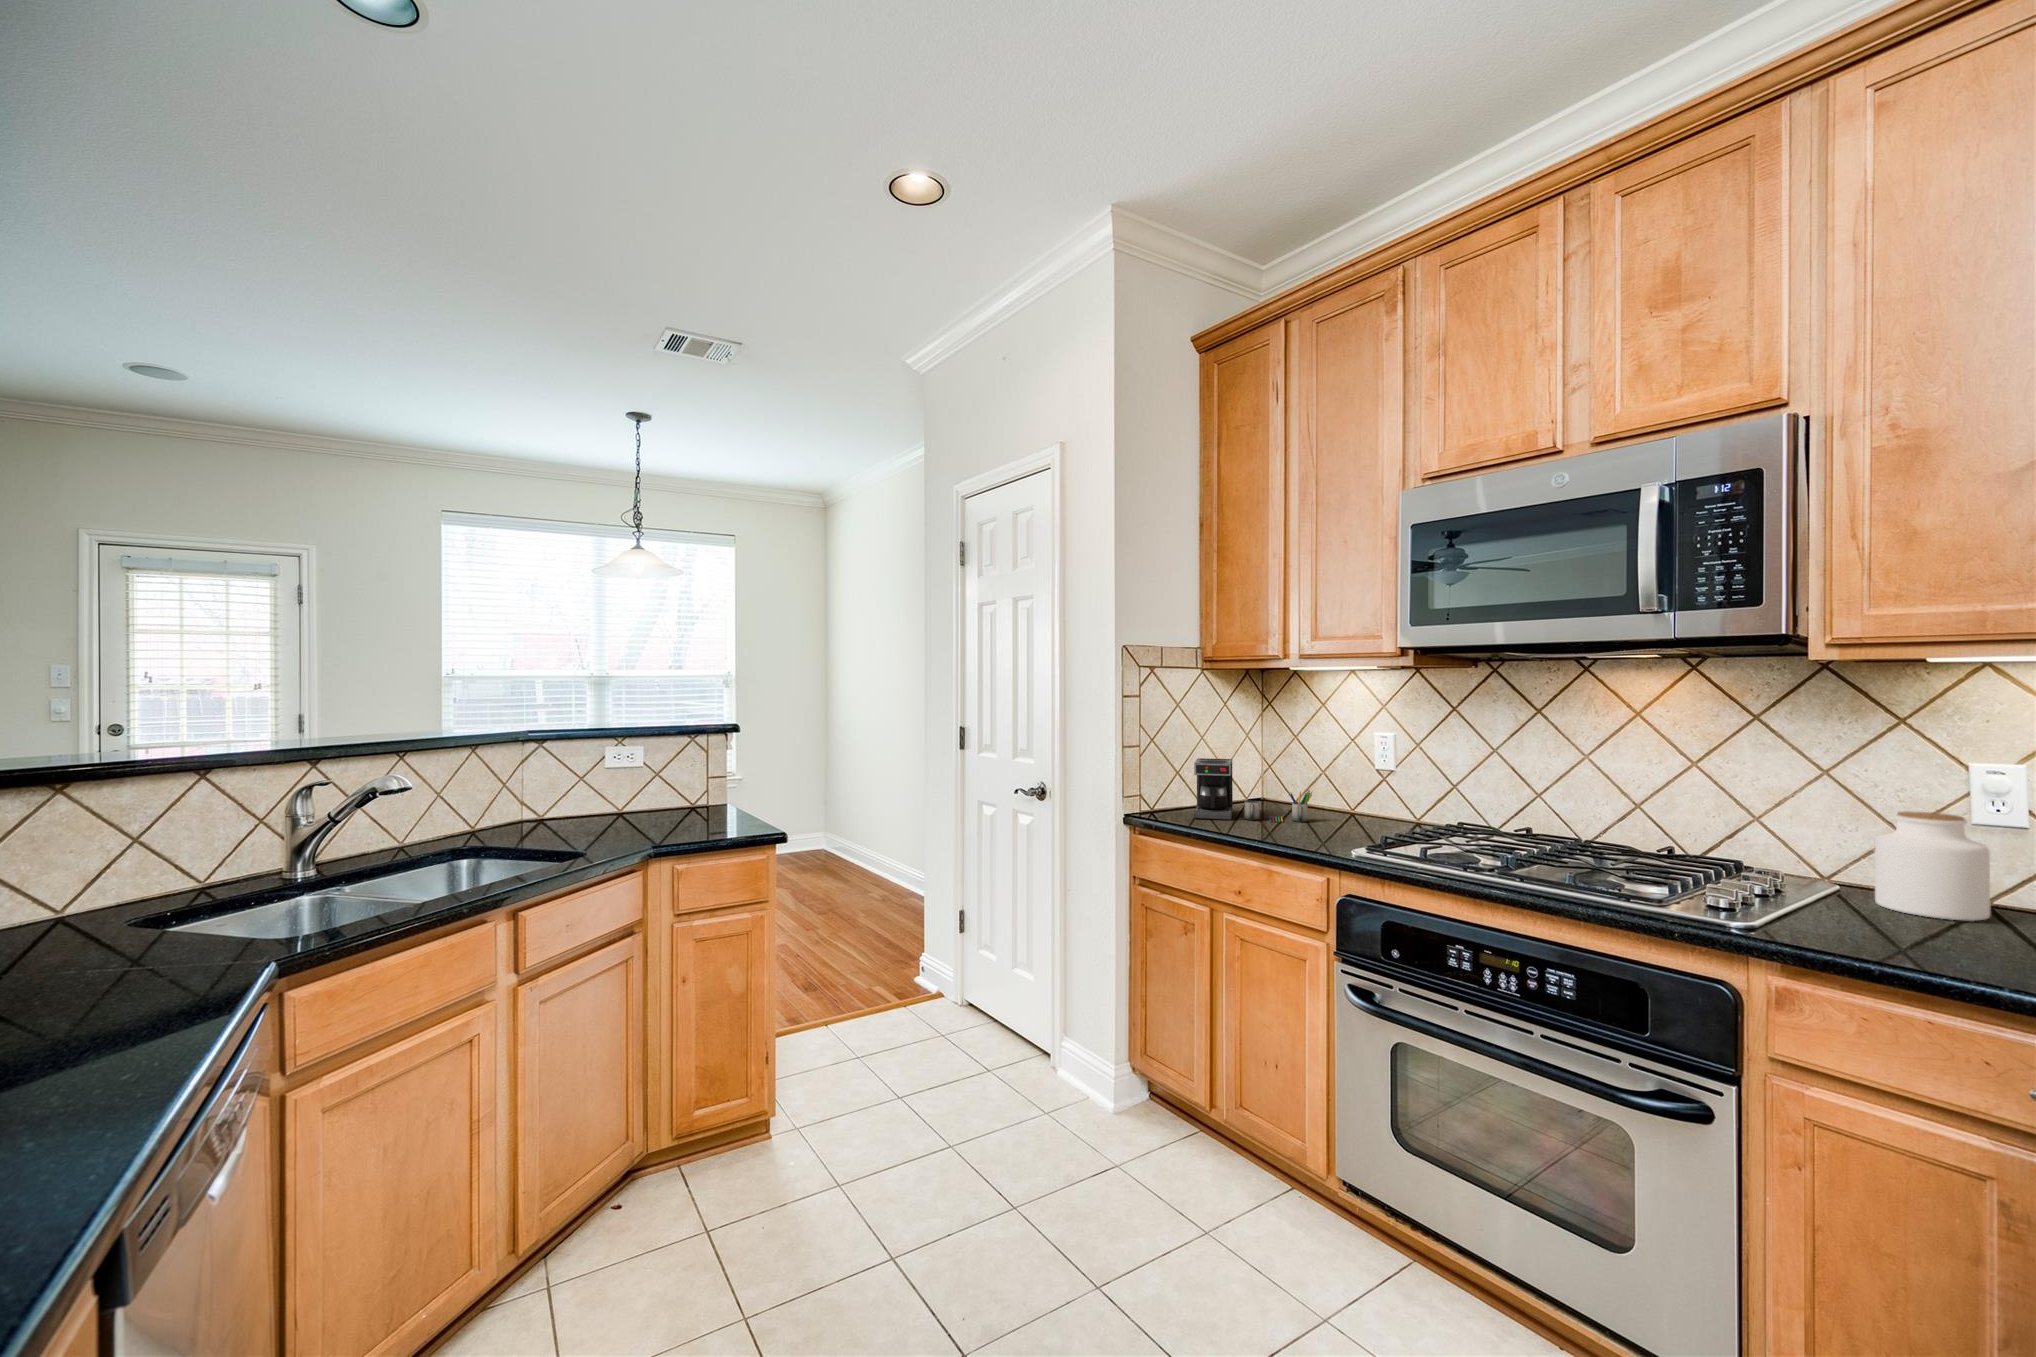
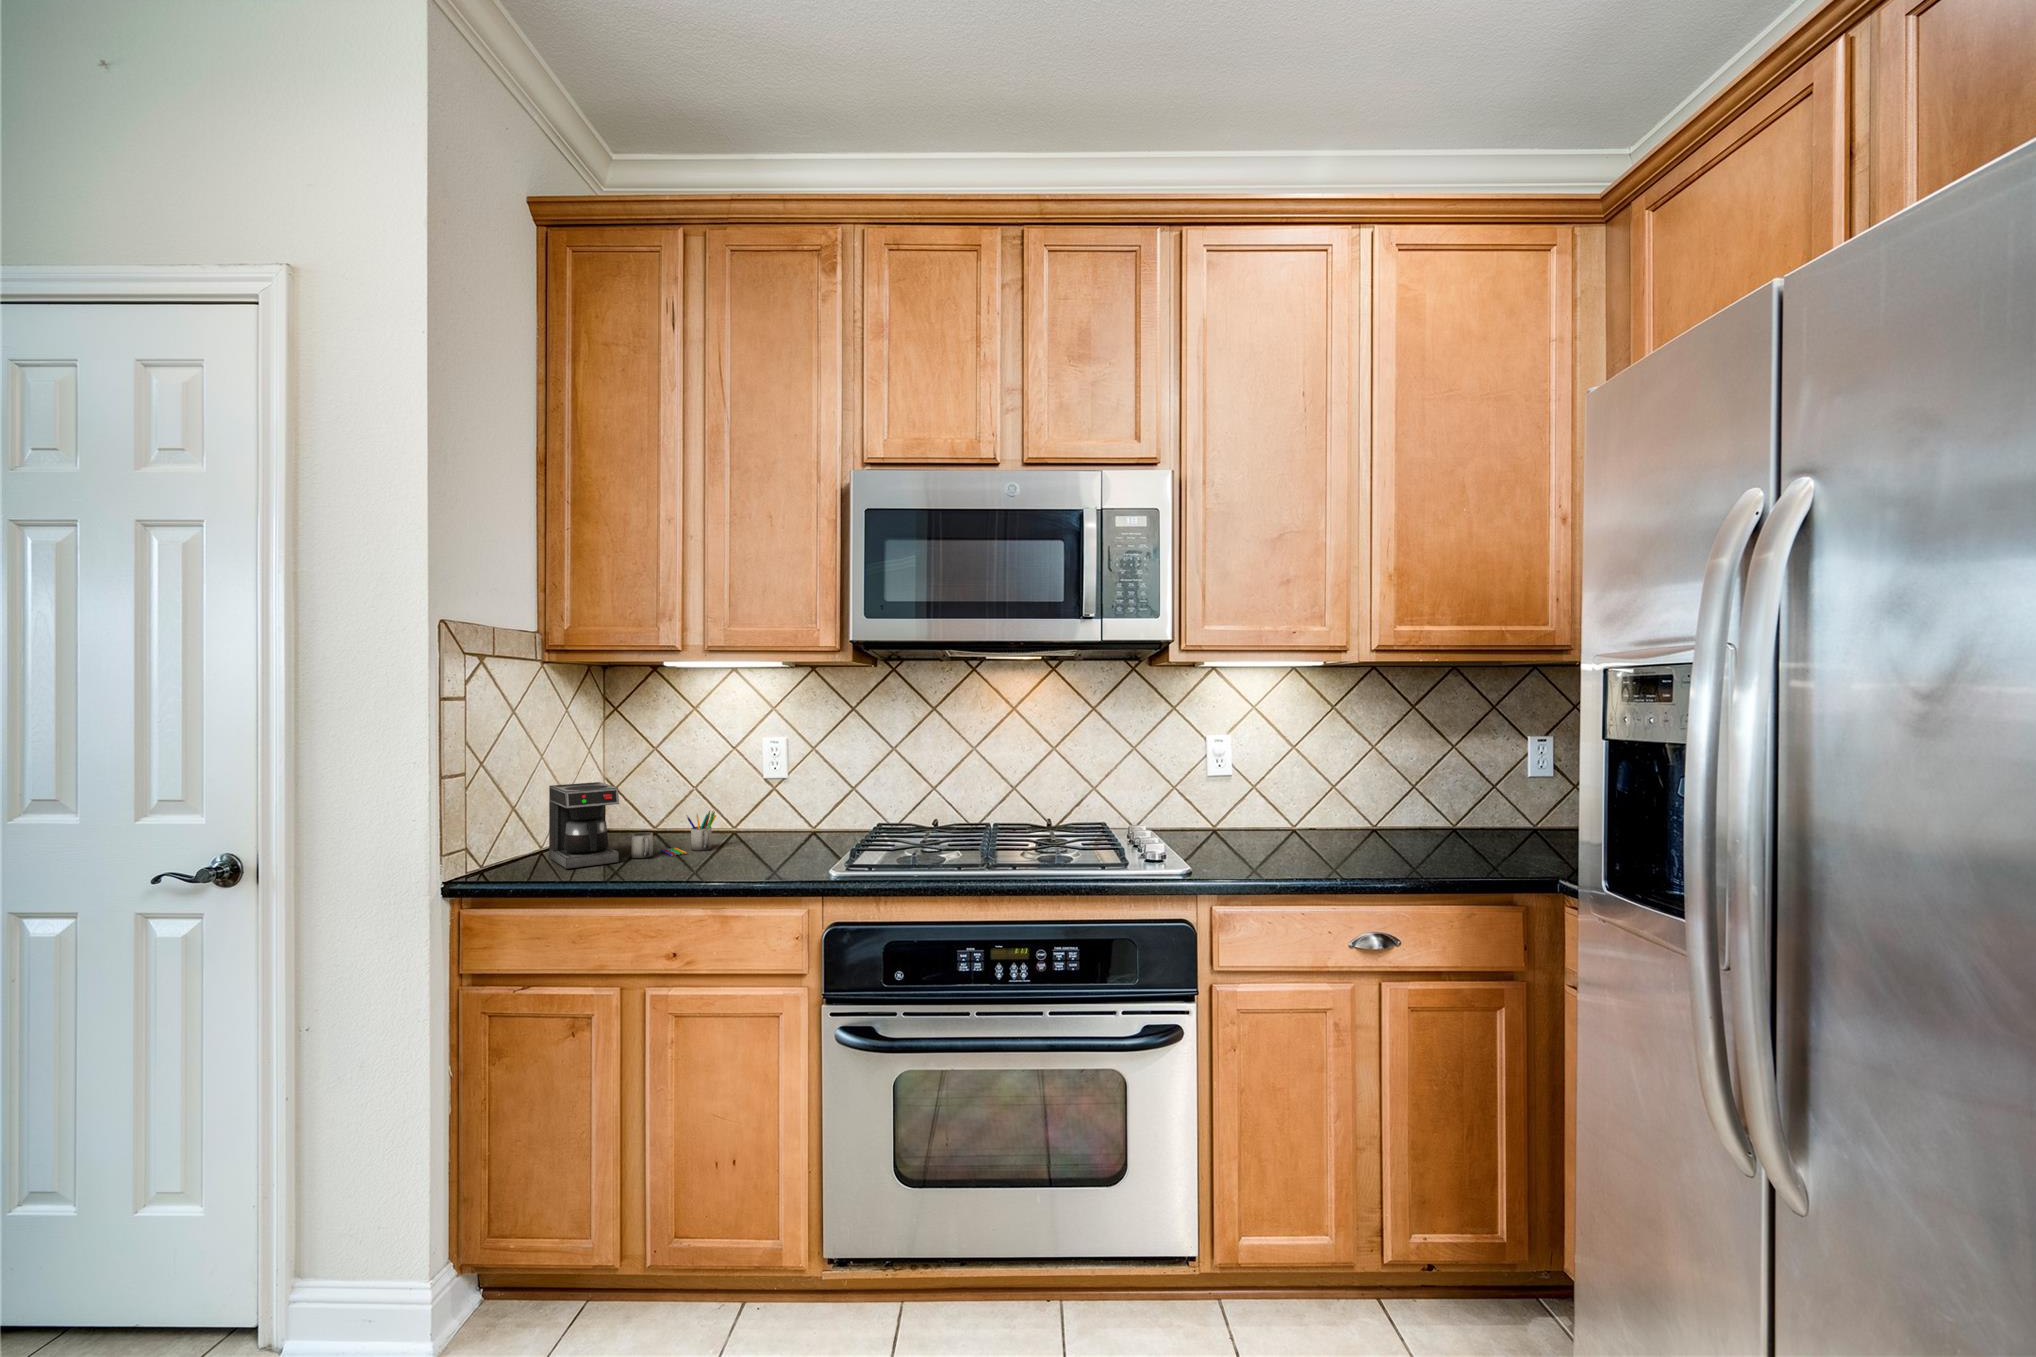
jar: present [1875,811,1991,921] -> none [1185,769,1241,842]

